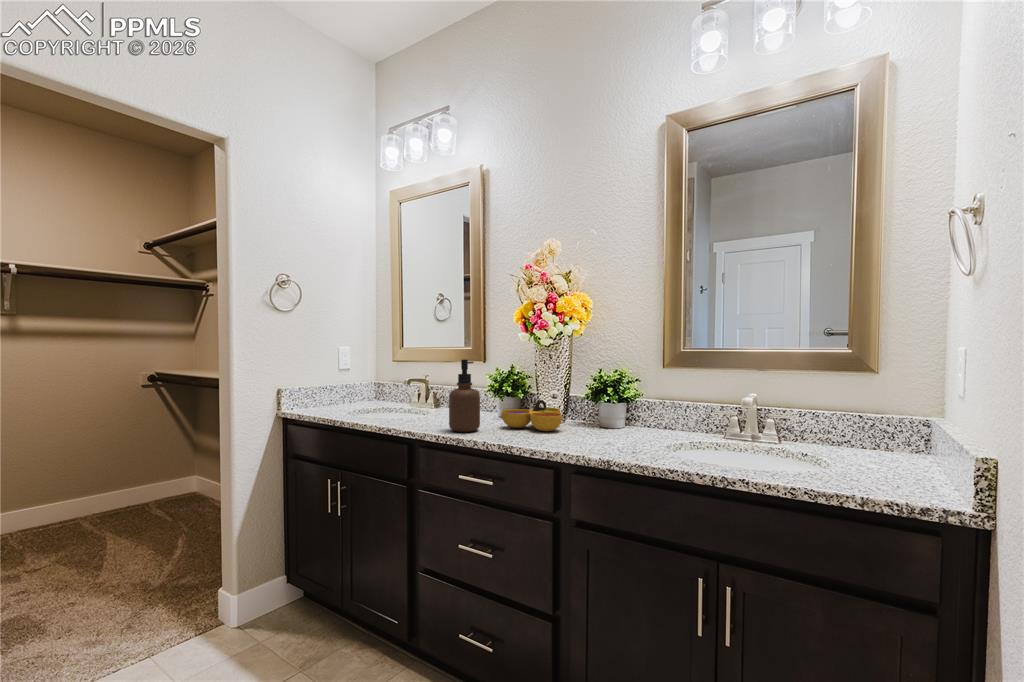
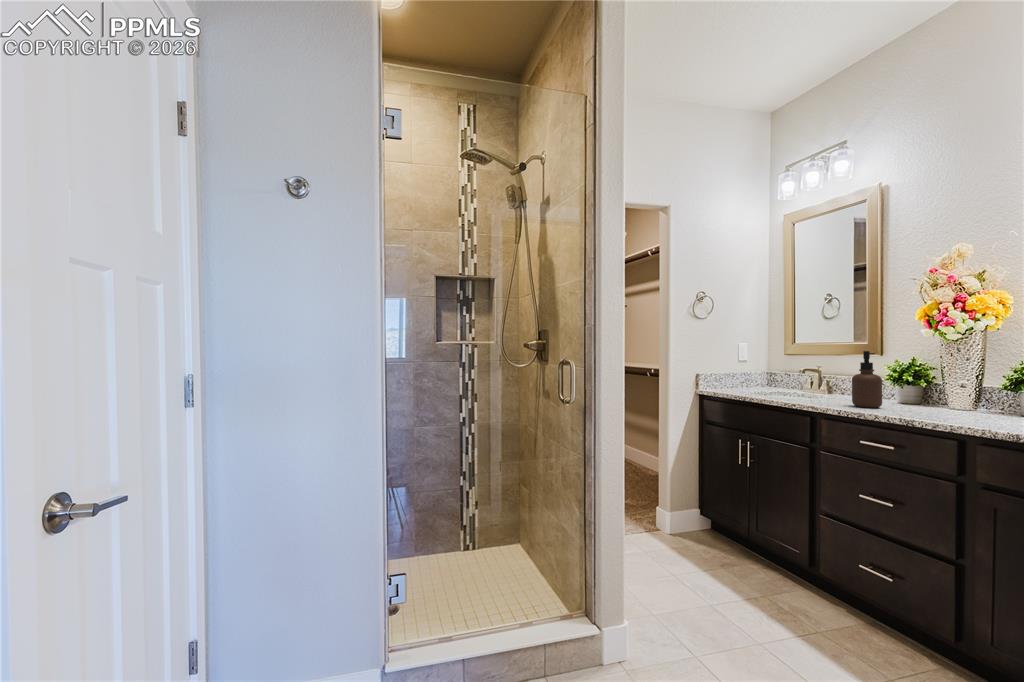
decorative bowl: present [502,400,562,431] -> none [904,387,973,413]

